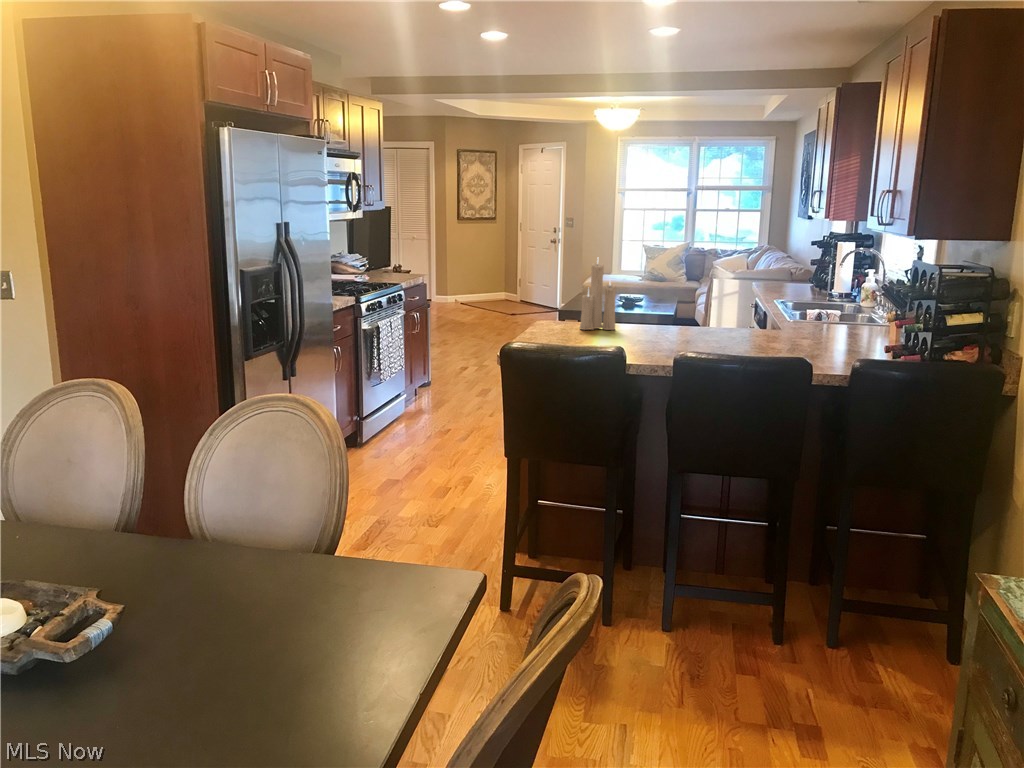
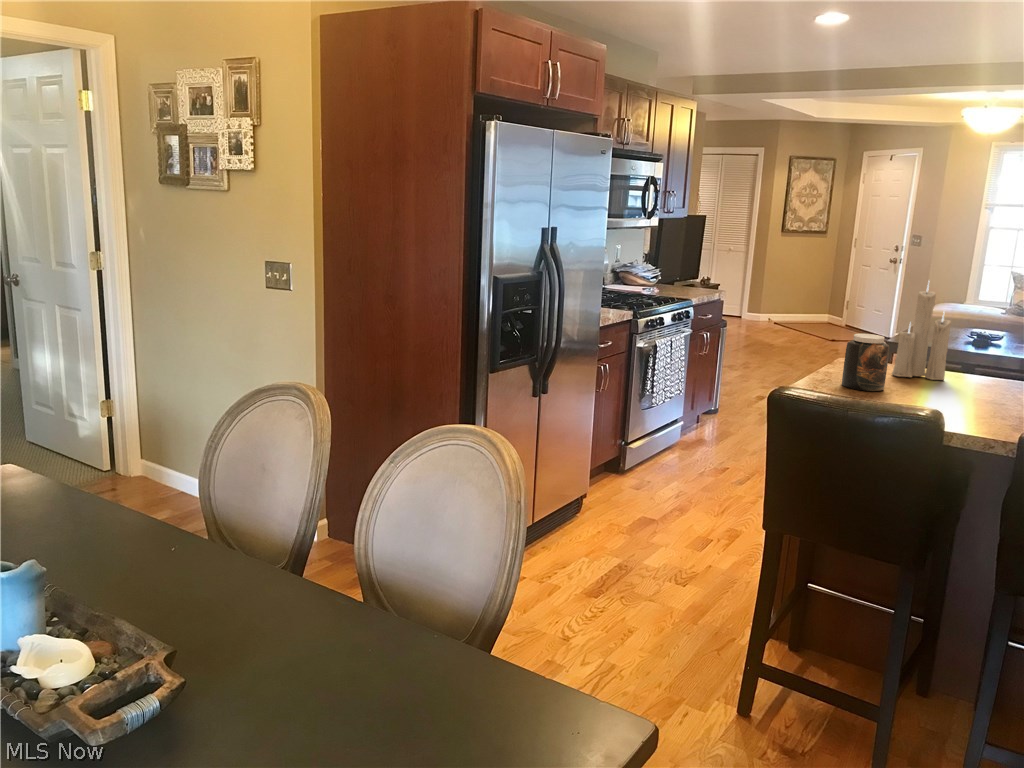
jar: none [548,298,578,341] -> present [842,334,889,391]

